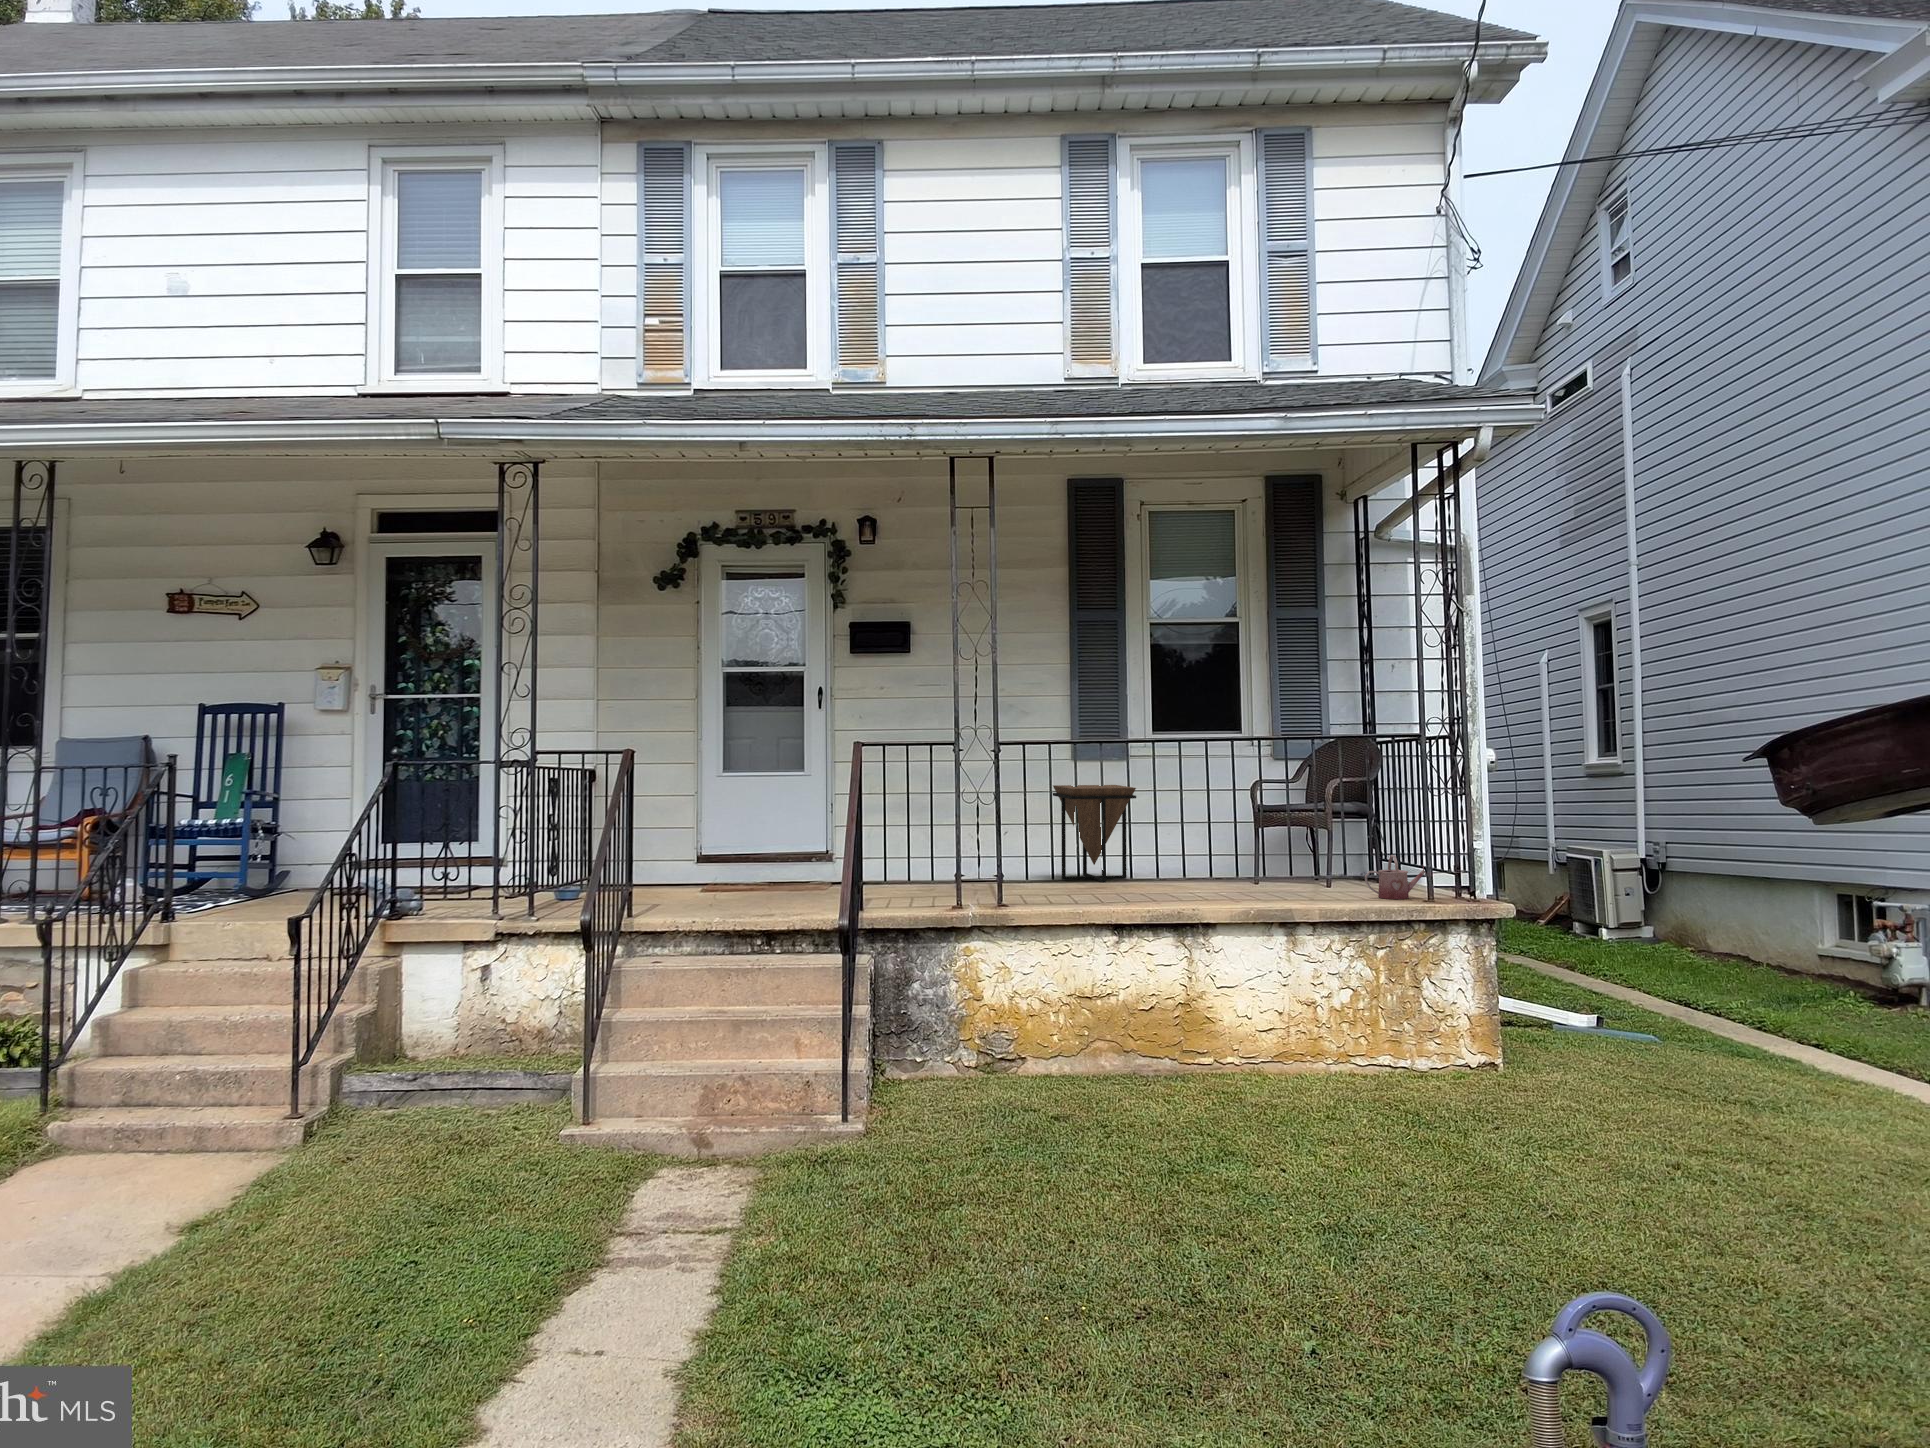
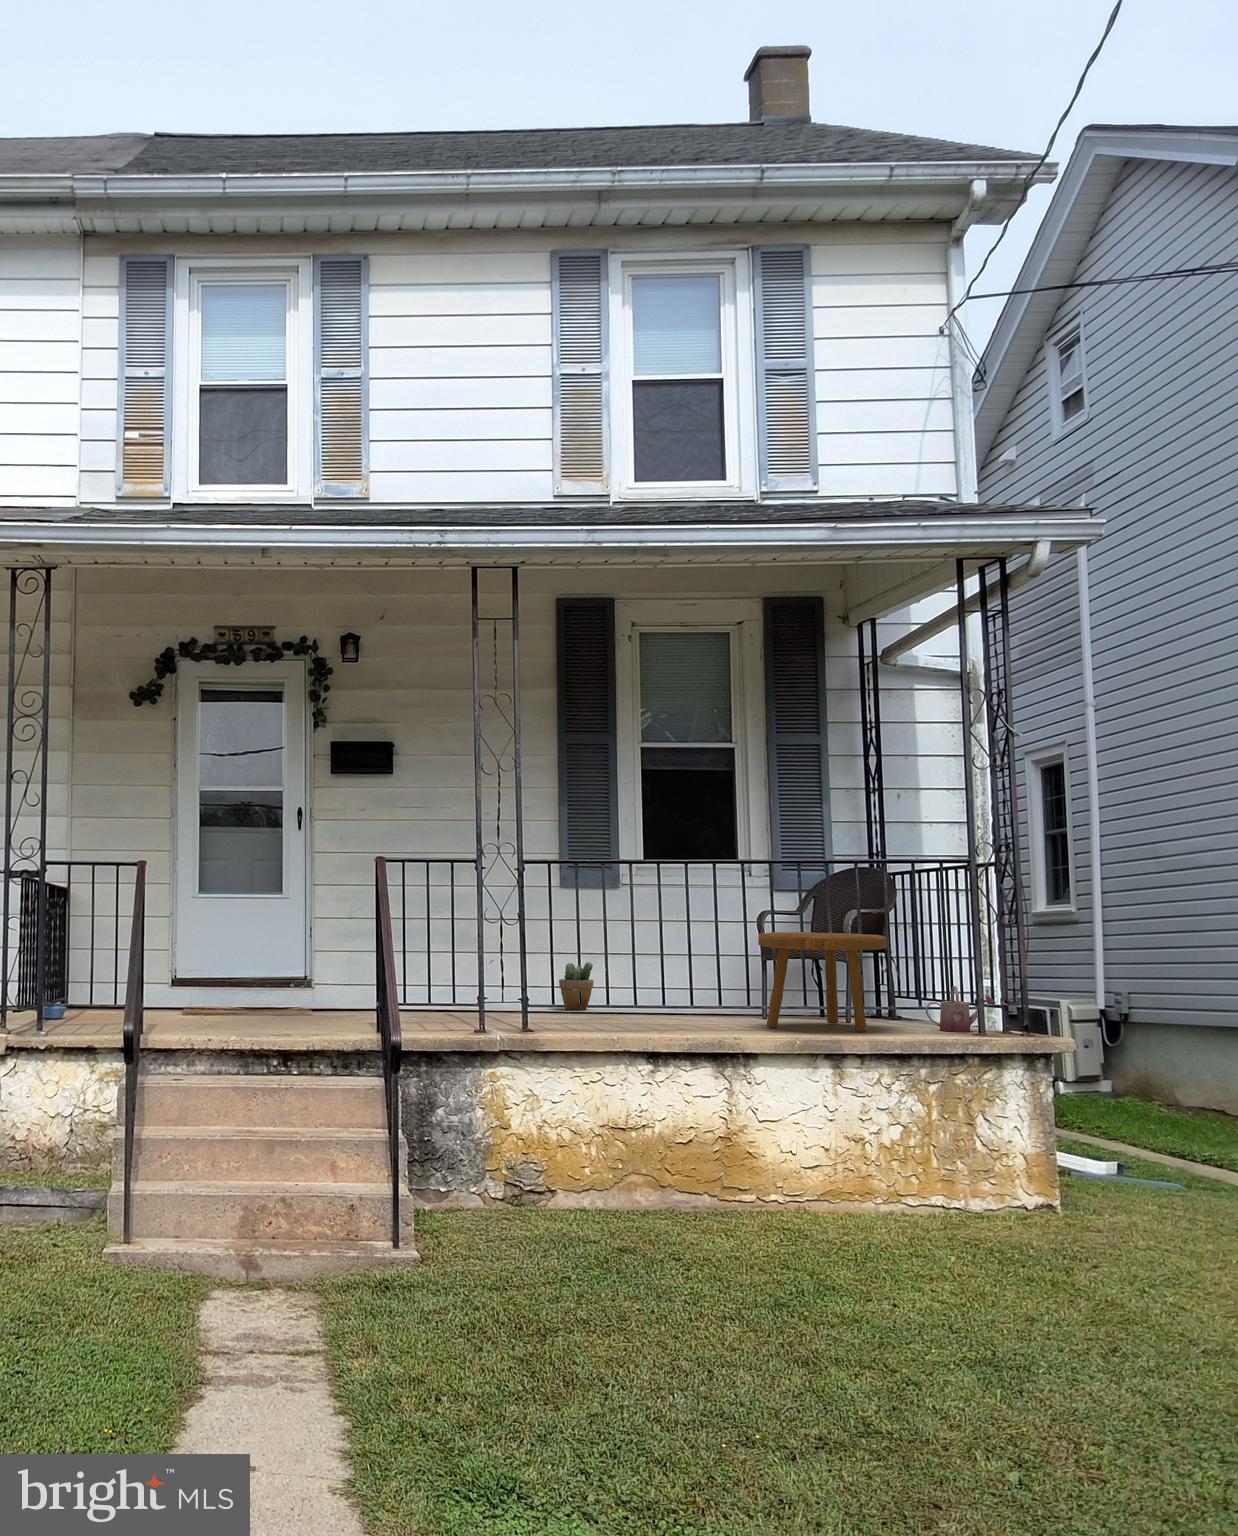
side table: present [1053,785,1136,883] -> none [626,914,707,1013]
footstool: none [1200,804,1327,901] -> present [758,932,887,1032]
potted plant: none [991,834,1025,881] -> present [559,962,594,1010]

